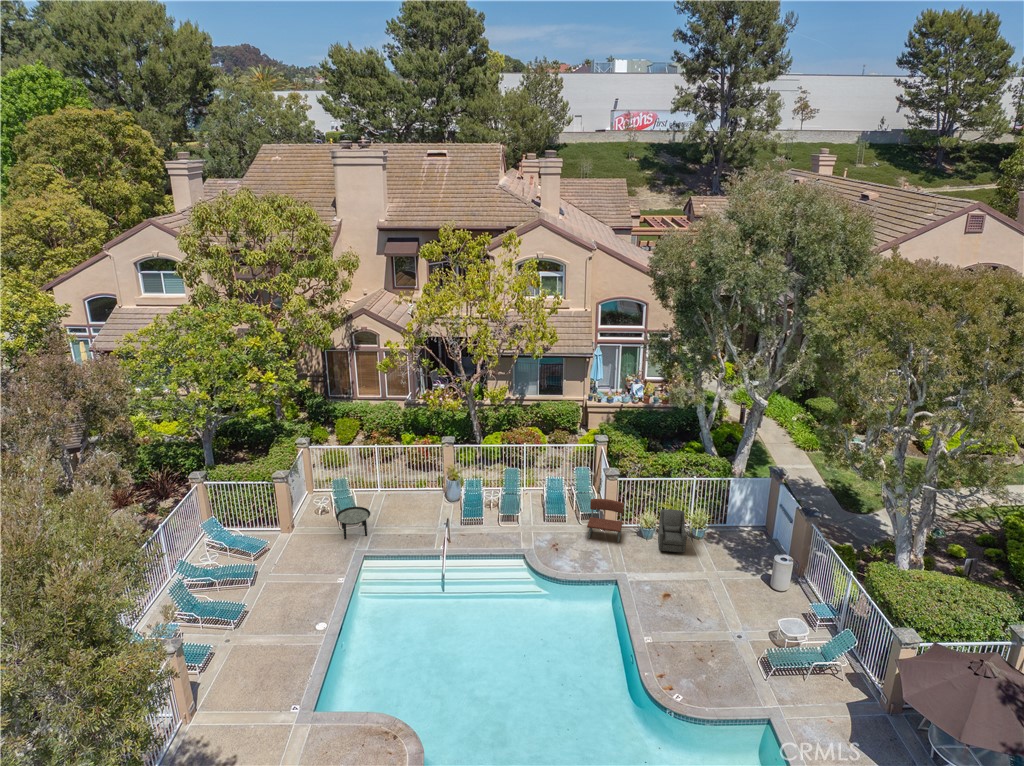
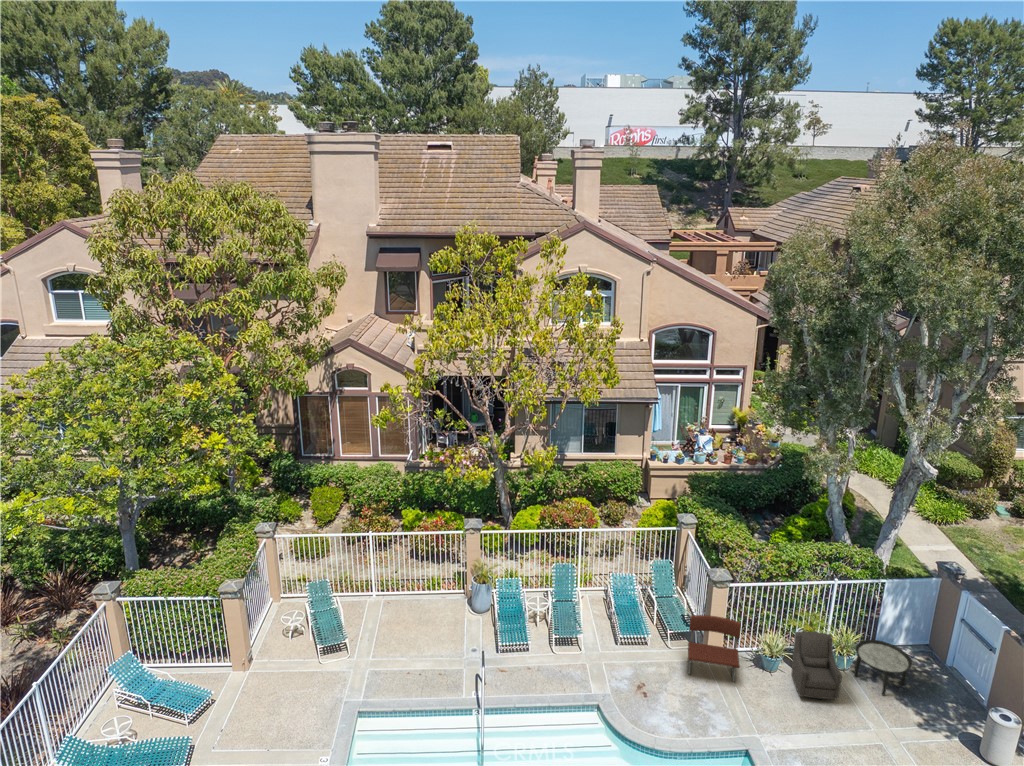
round table: present [336,507,370,539] -> present [854,640,912,696]

